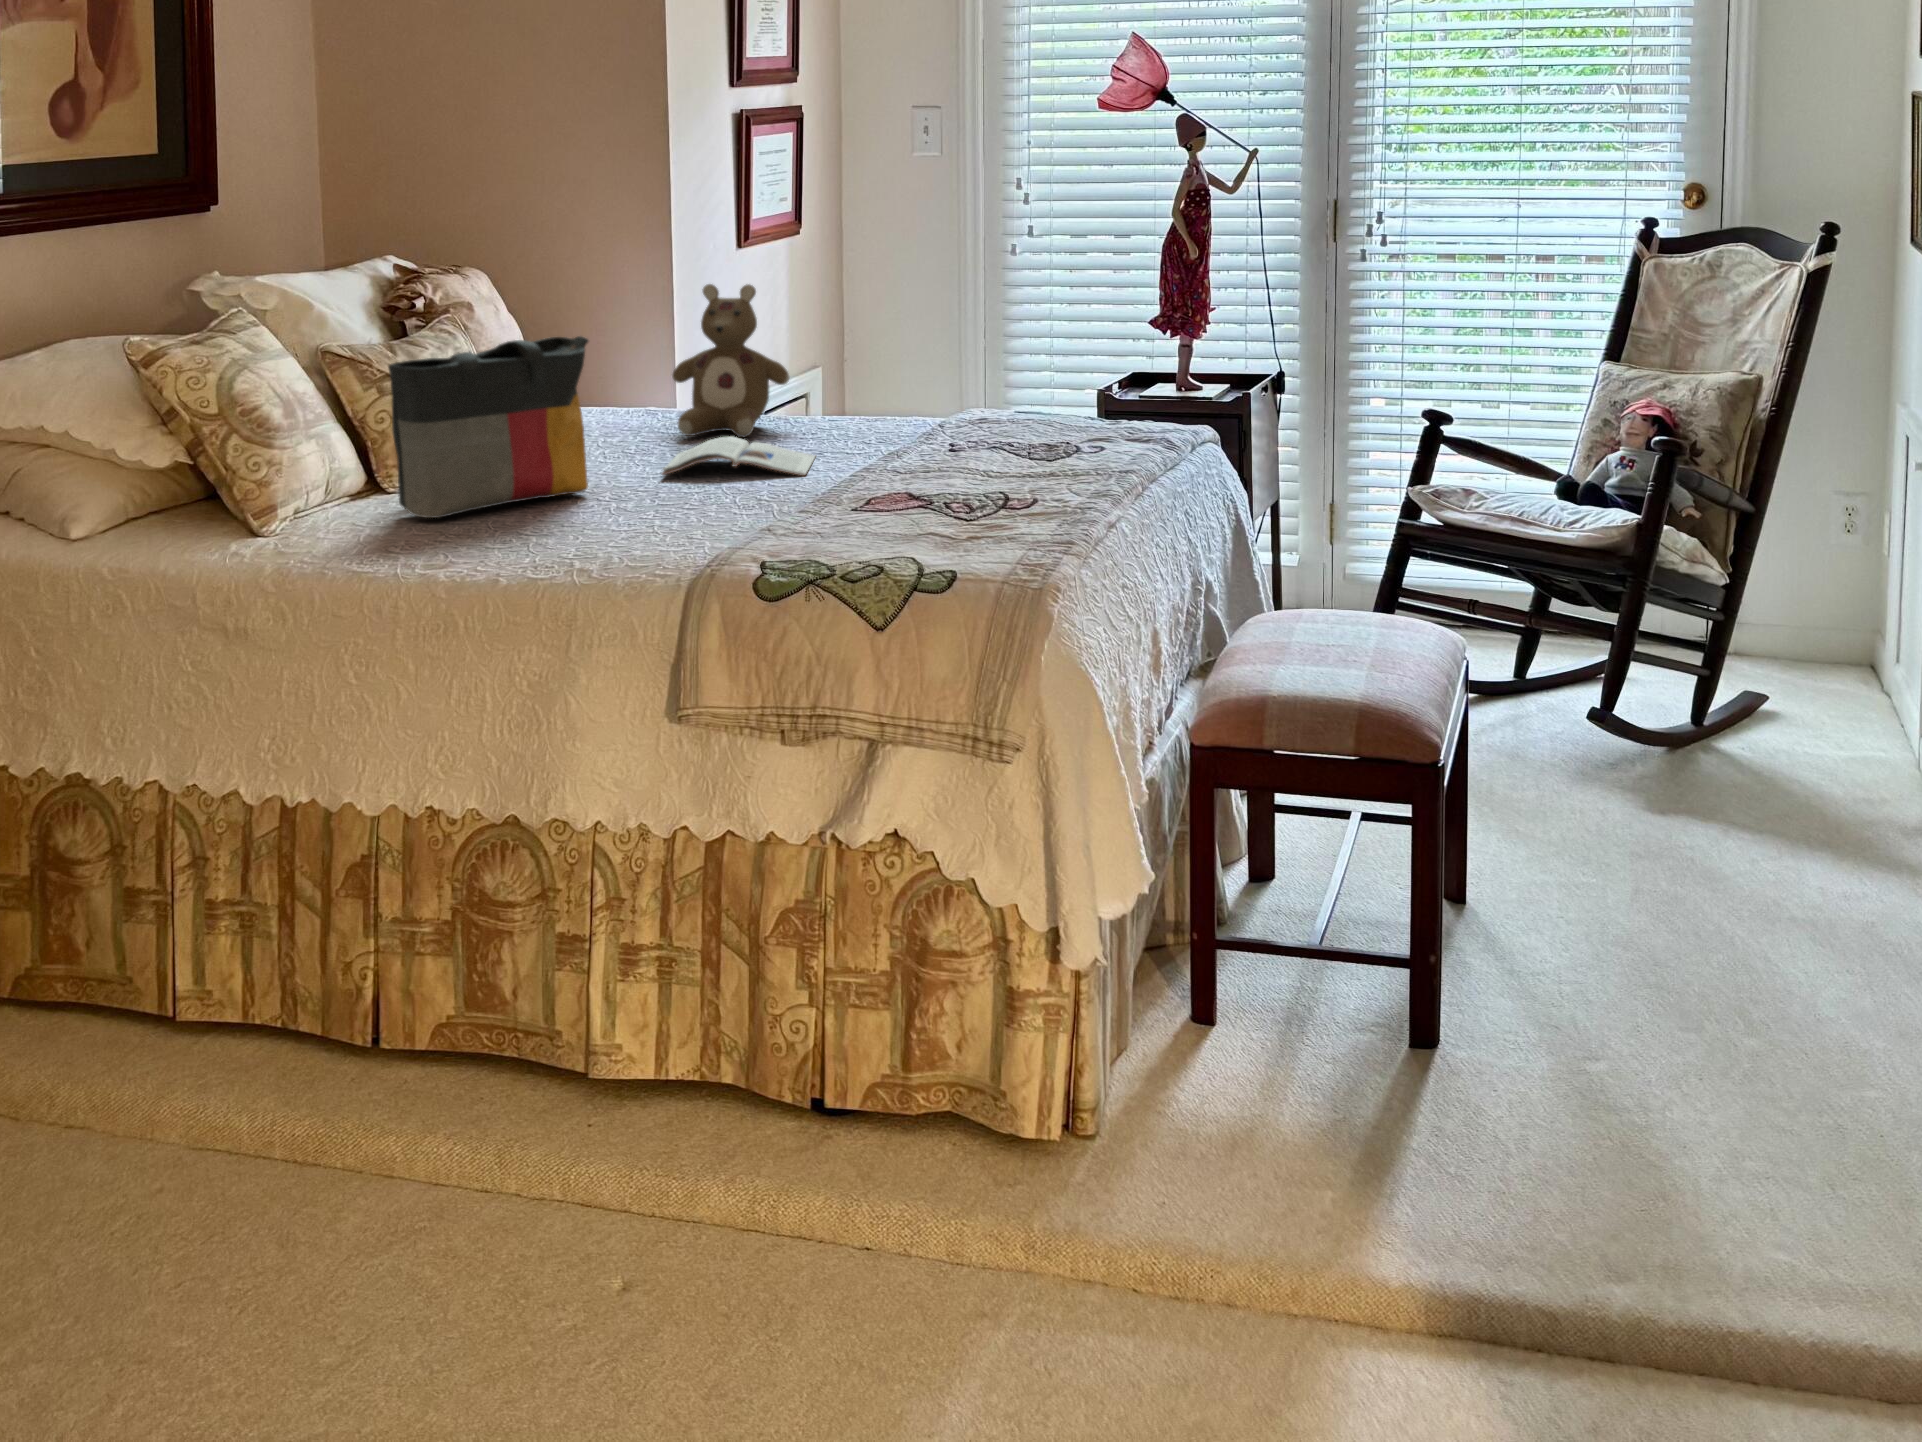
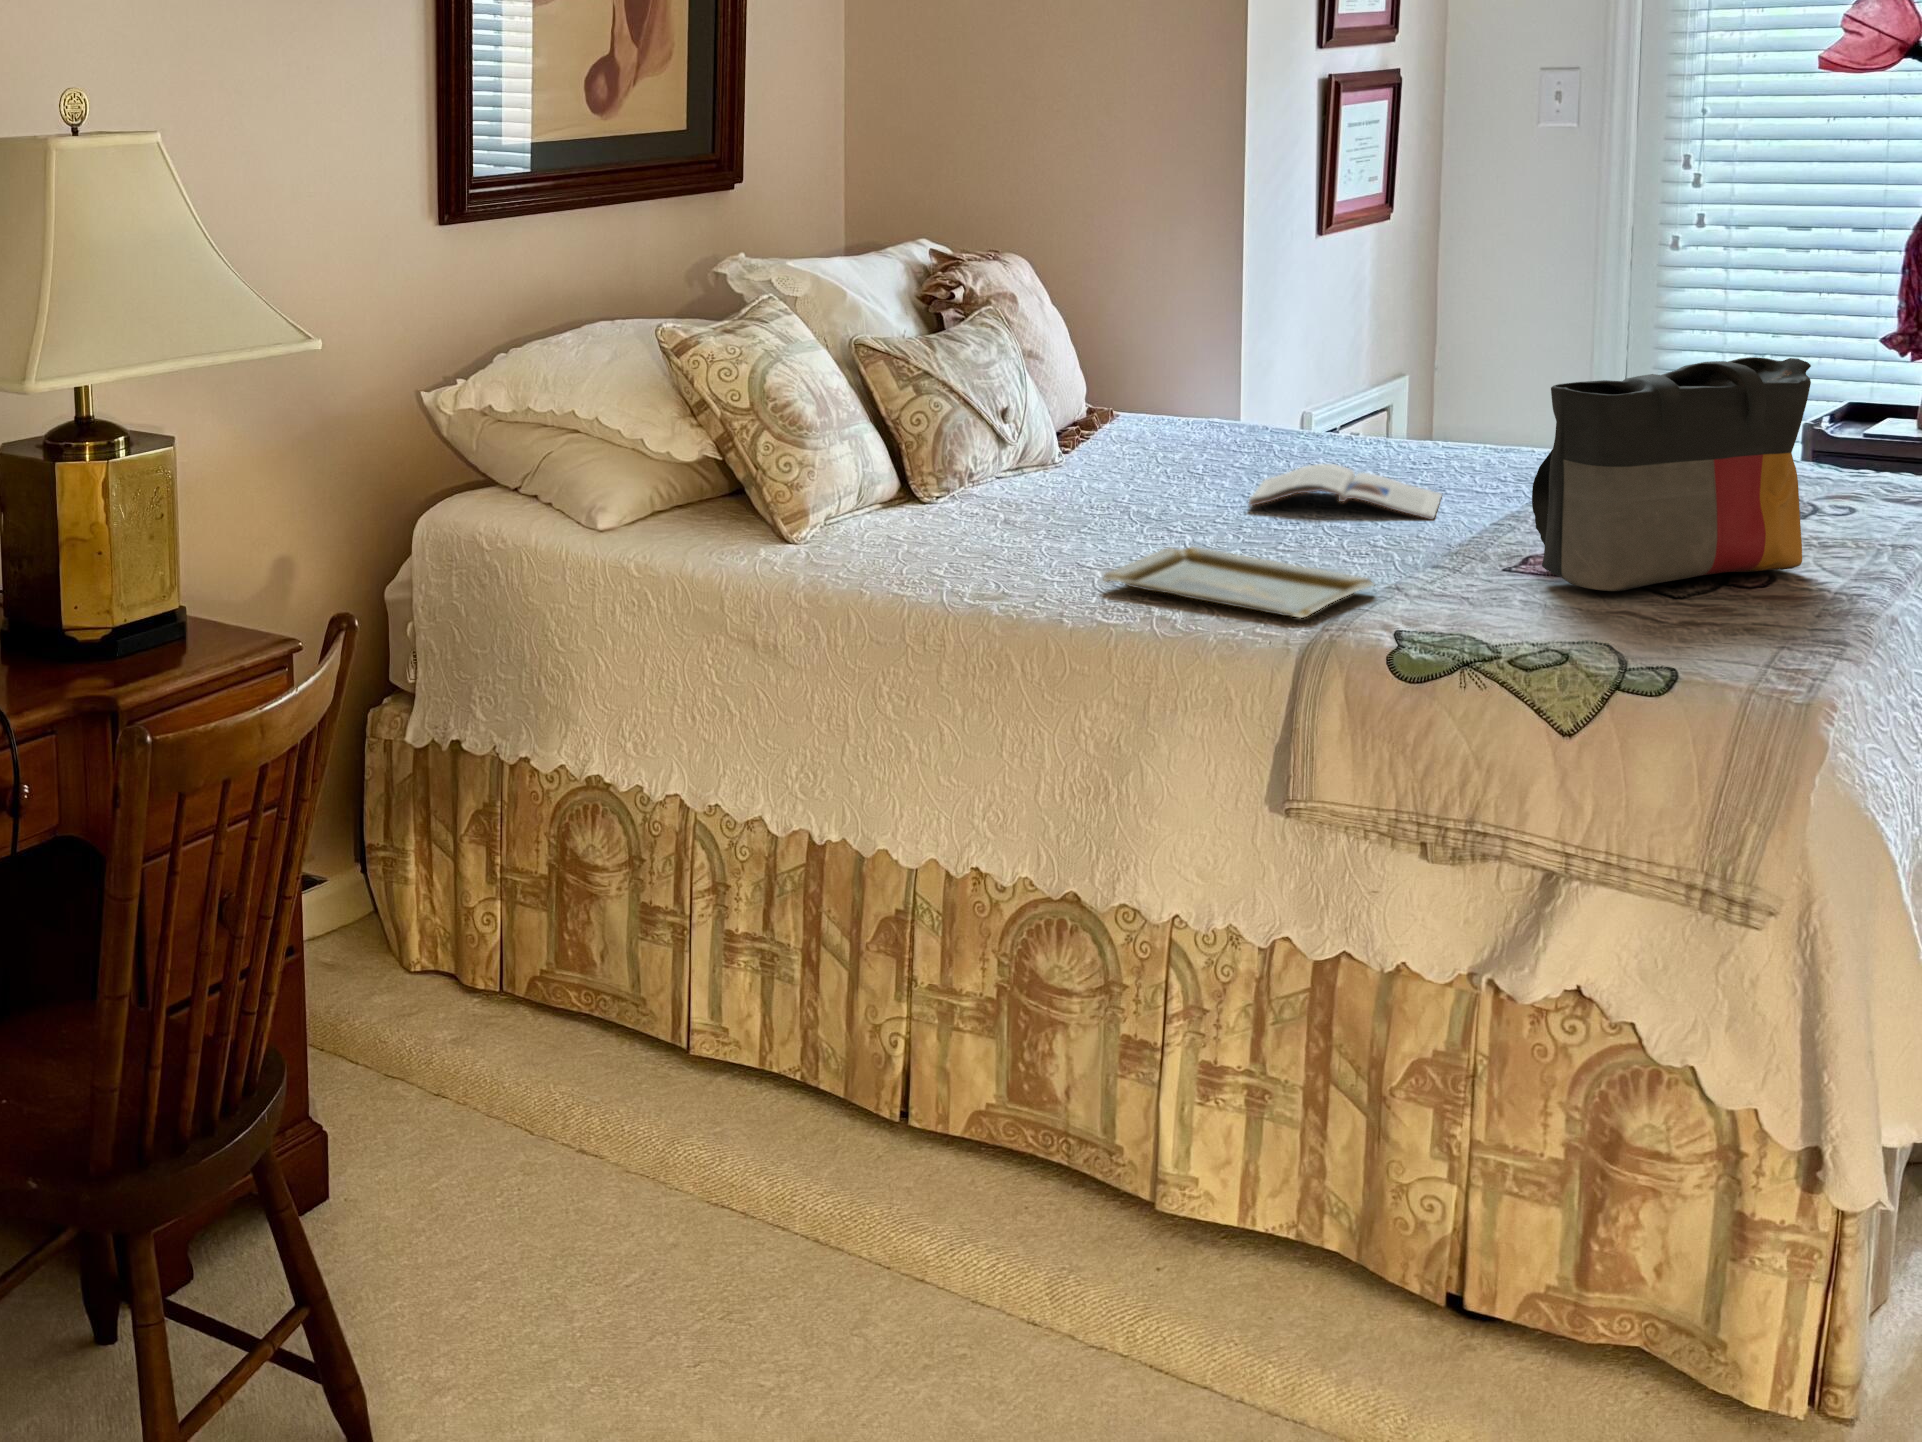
stuffed bear: present [672,284,789,437] -> none [1252,281,1402,464]
tote bag: present [388,336,588,518] -> present [1532,357,1811,591]
tray: none [530,510,749,559] -> present [1103,547,1373,618]

